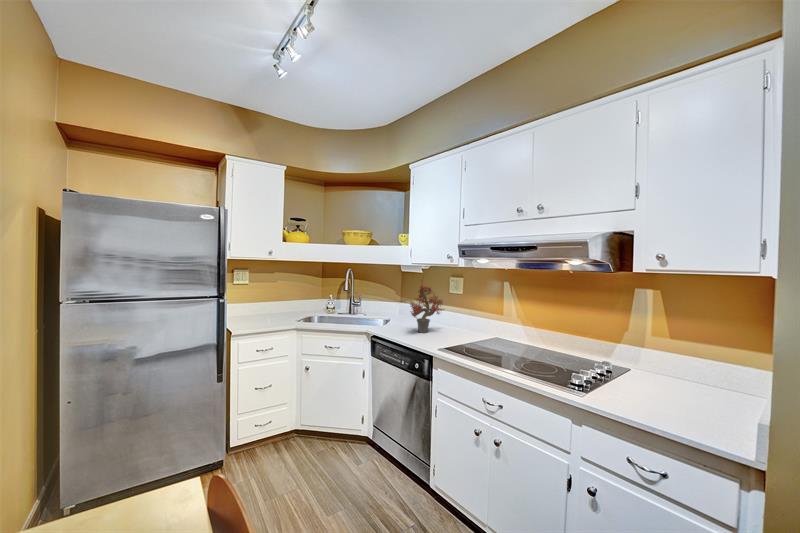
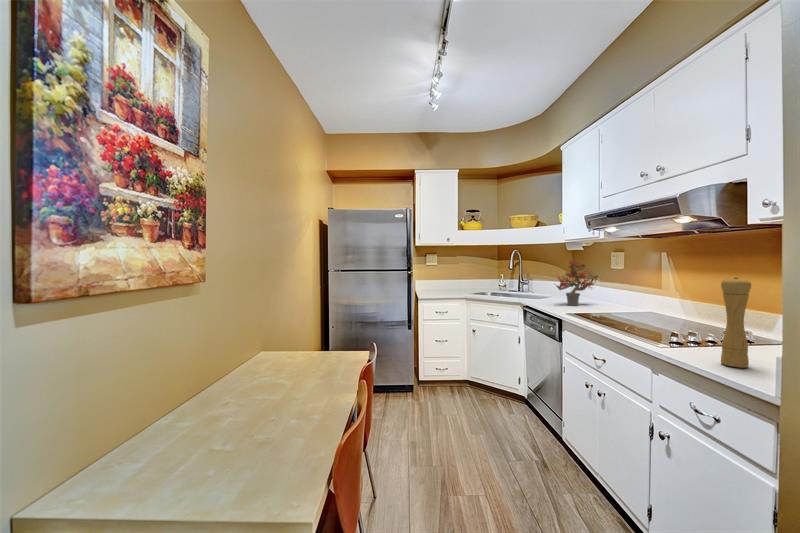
pepper mill: none [654,326,685,419] -> present [721,277,751,368]

